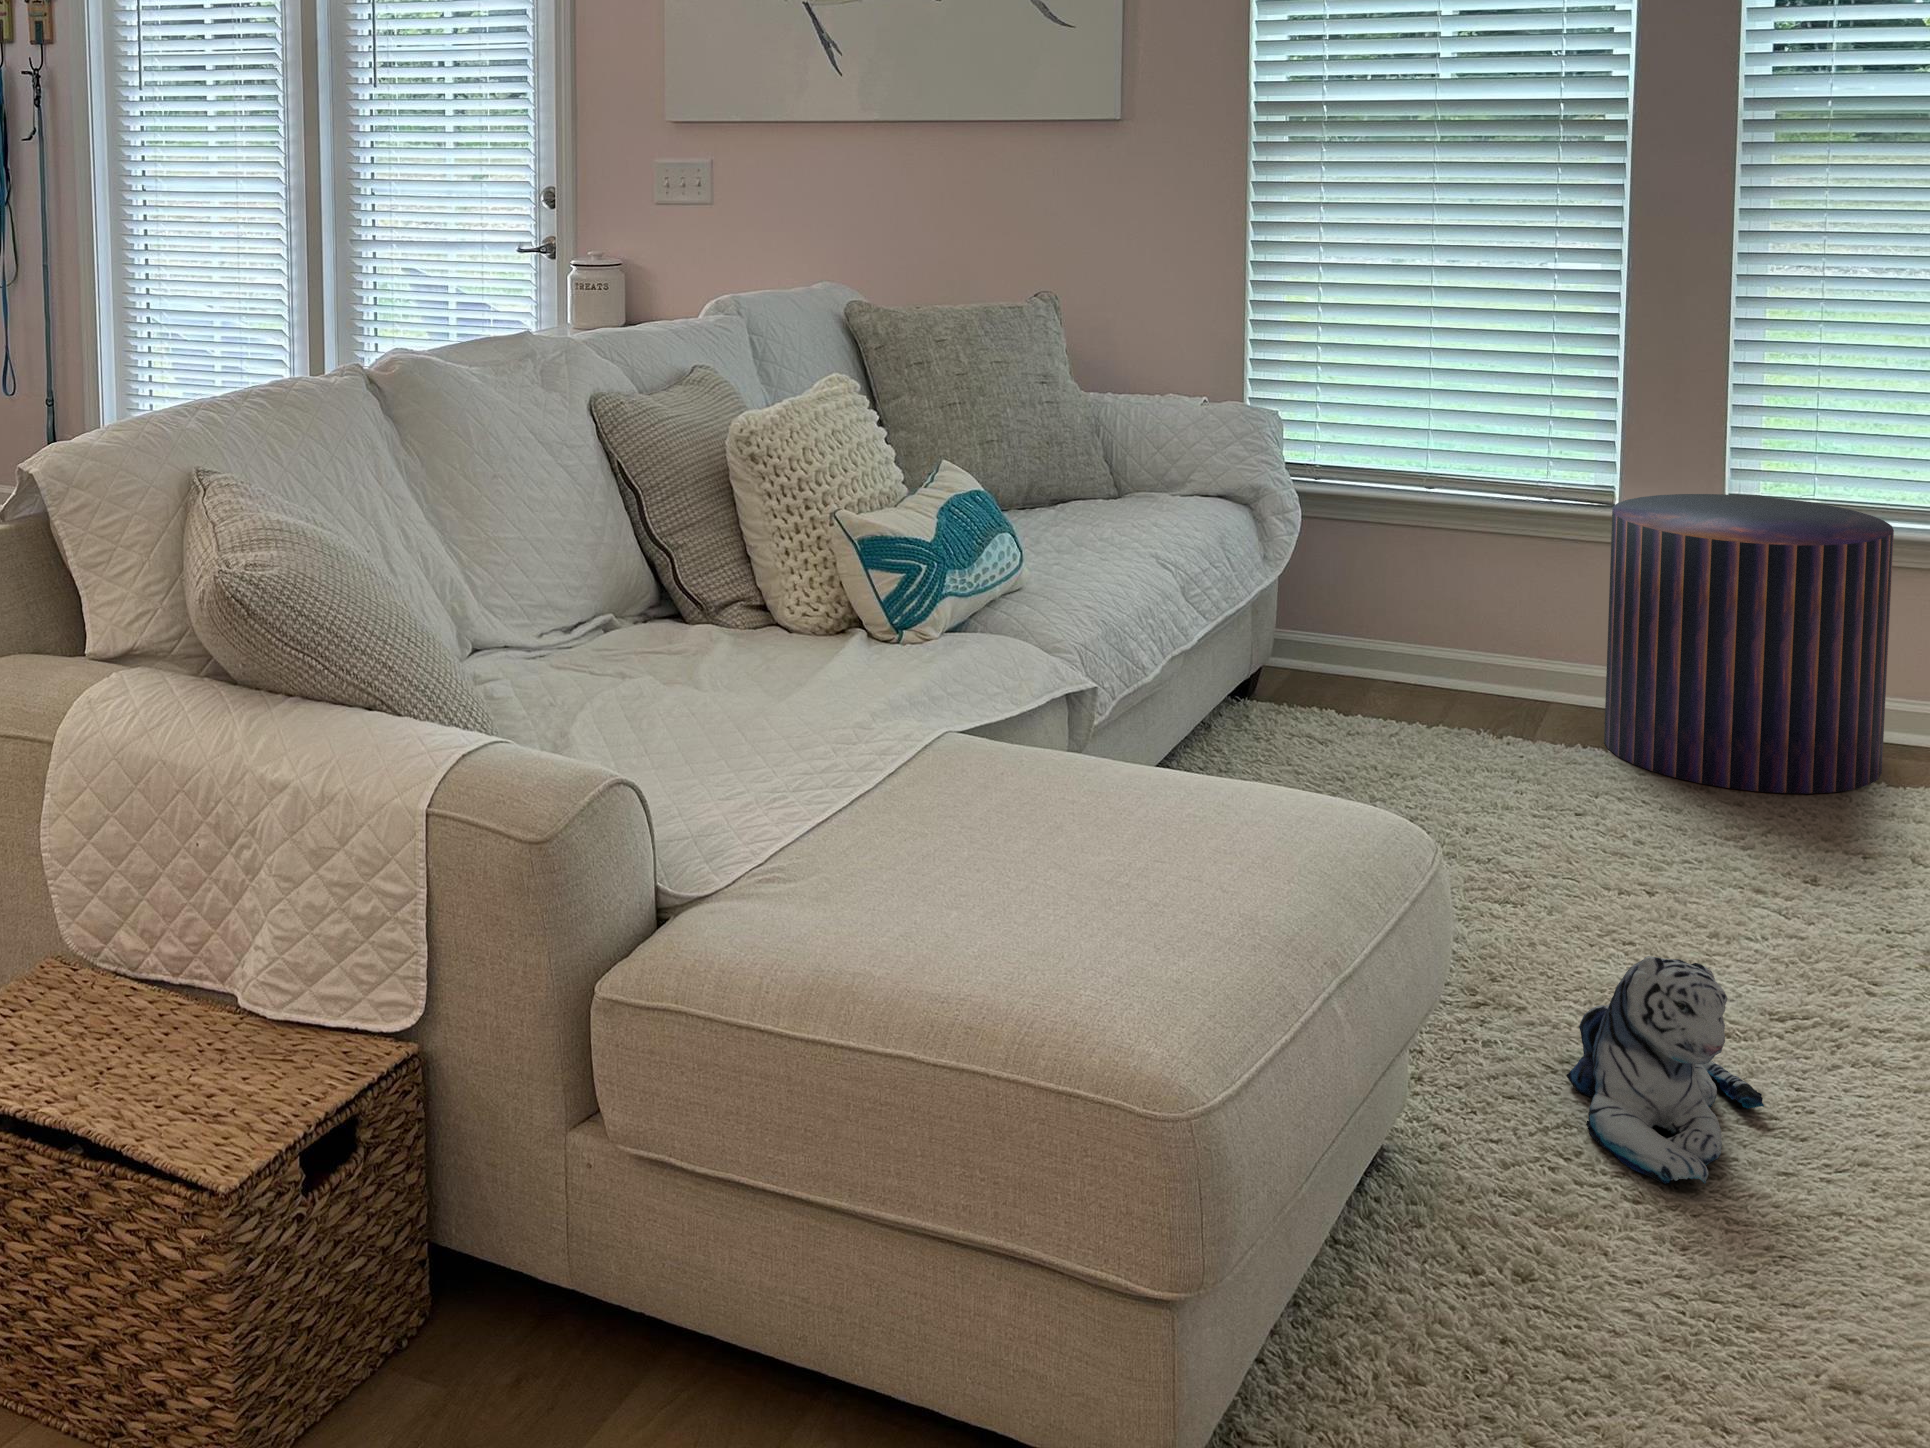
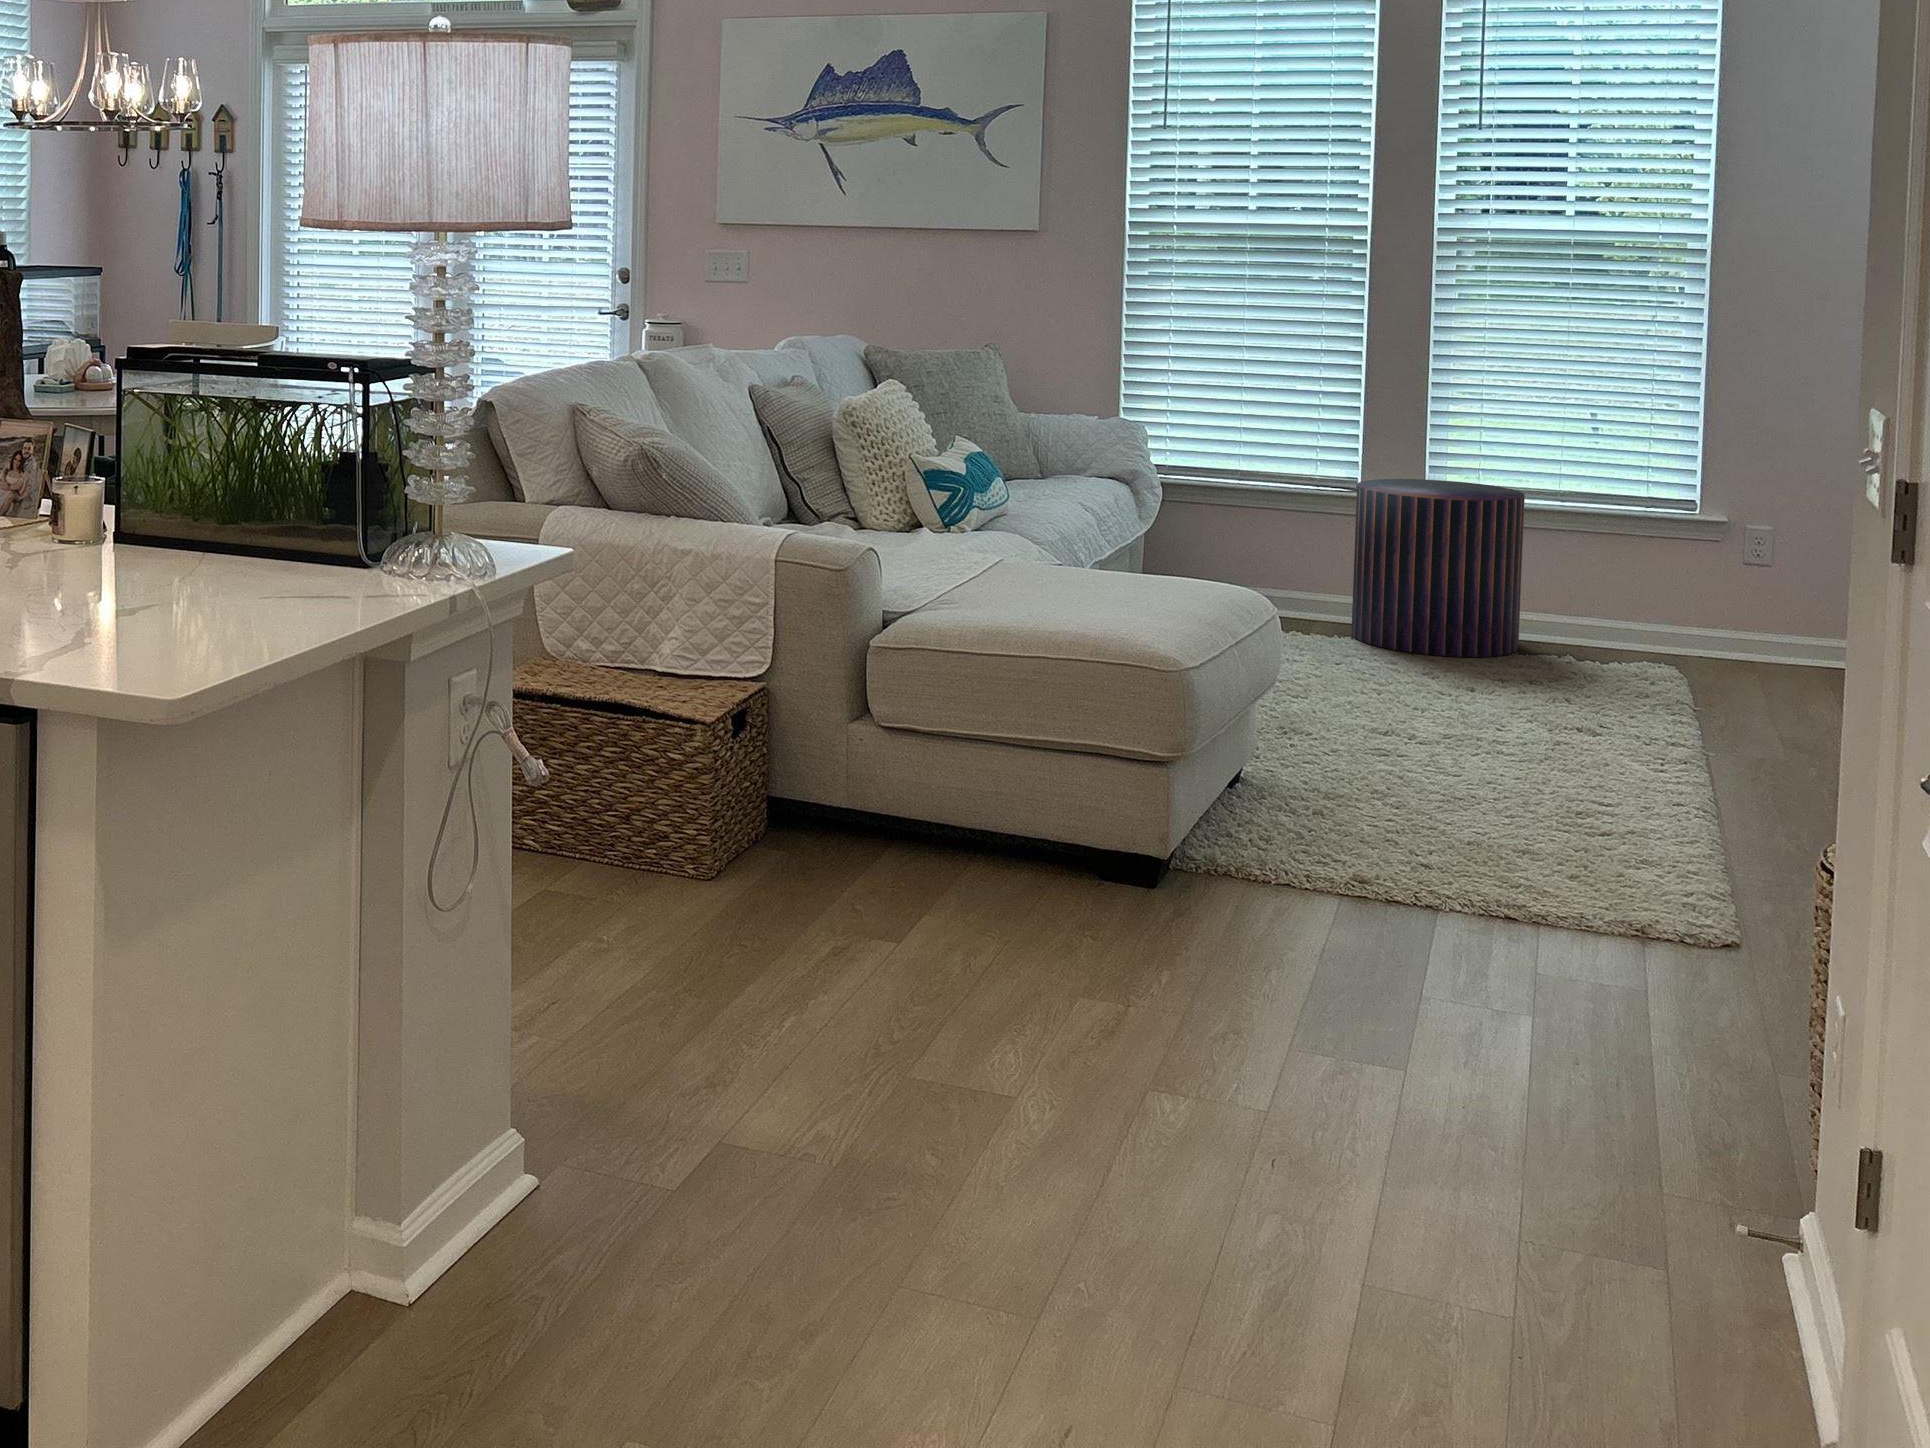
plush toy: present [1566,956,1764,1184] -> none [1340,677,1445,790]

